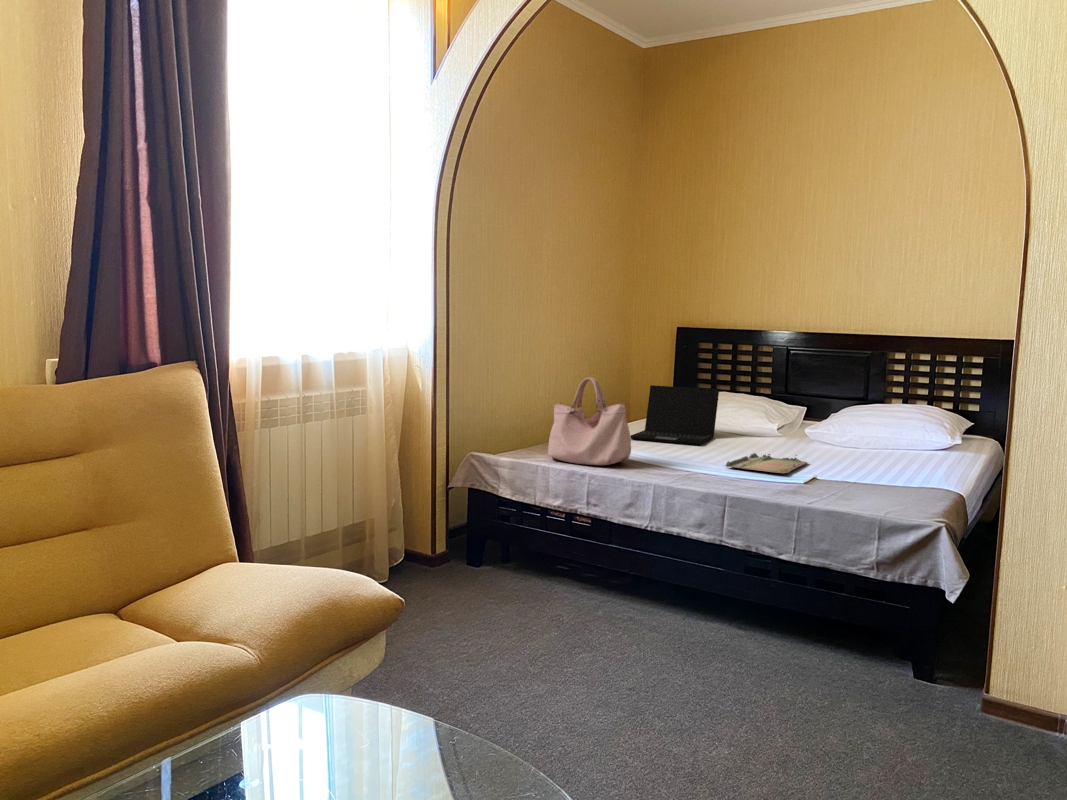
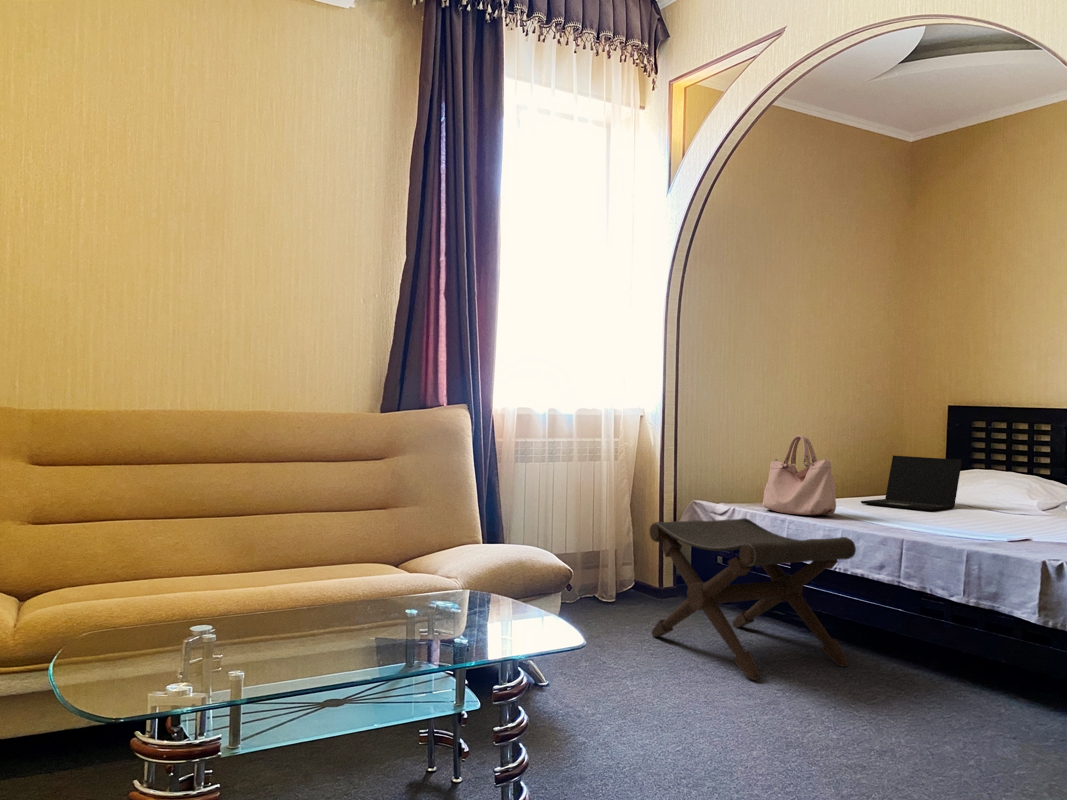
tray: present [726,453,808,473] -> none [931,517,1030,530]
footstool: none [449,475,681,678] -> present [650,518,856,680]

